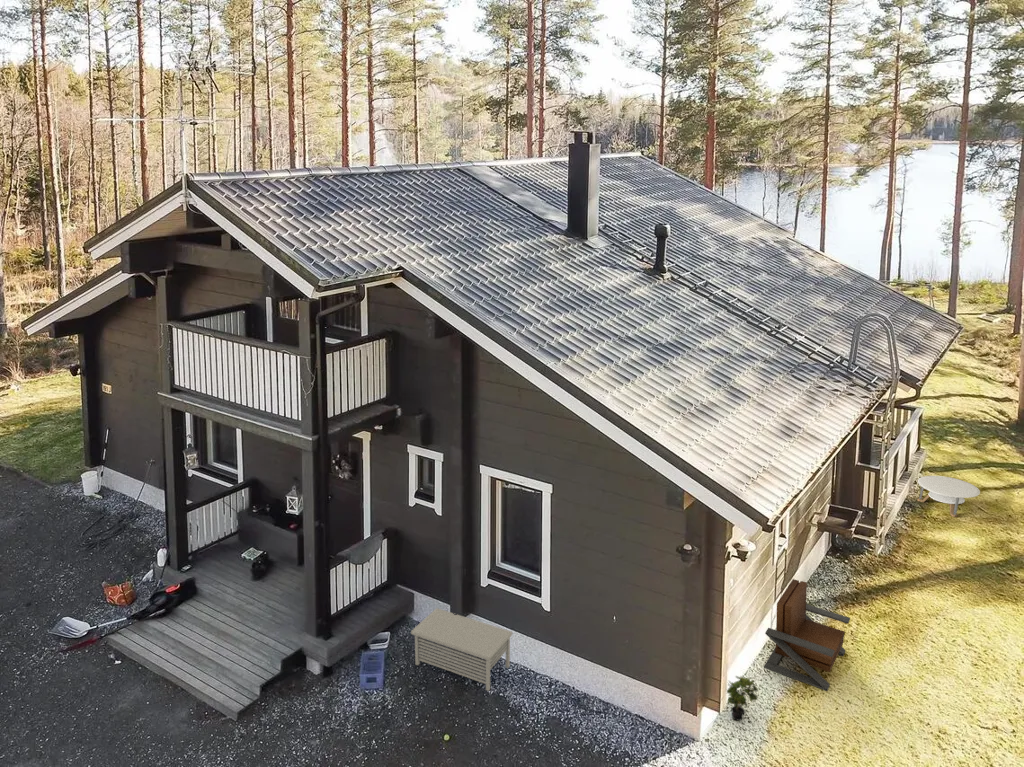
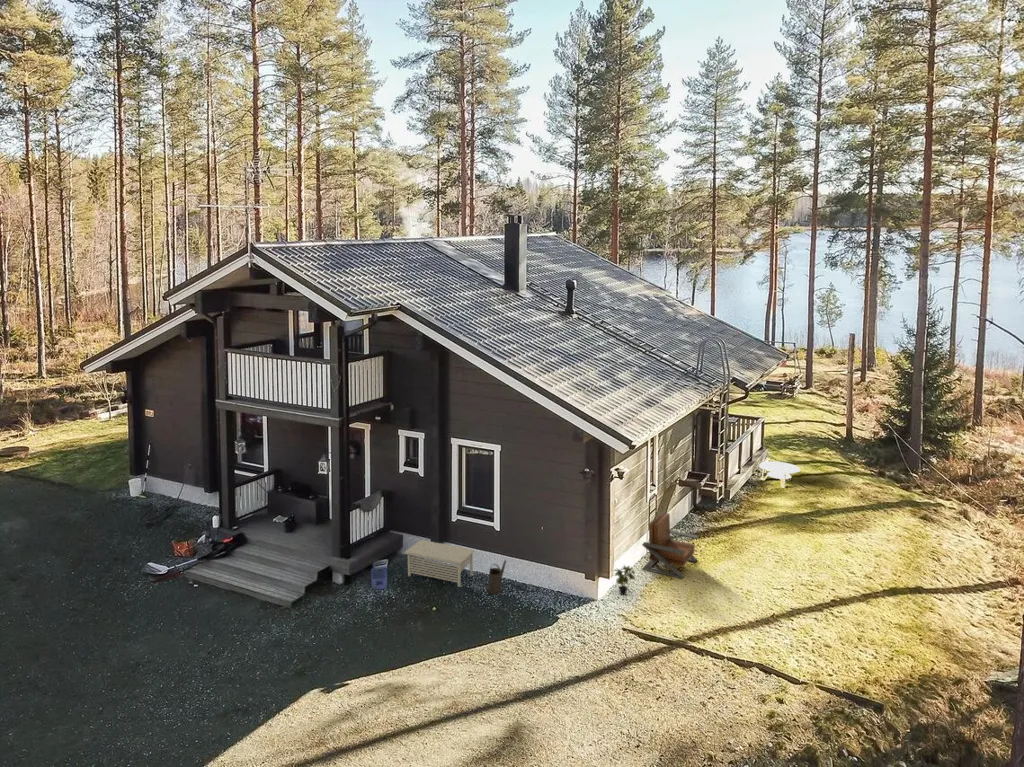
watering can: none [530,653,559,709] -> present [488,560,506,594]

